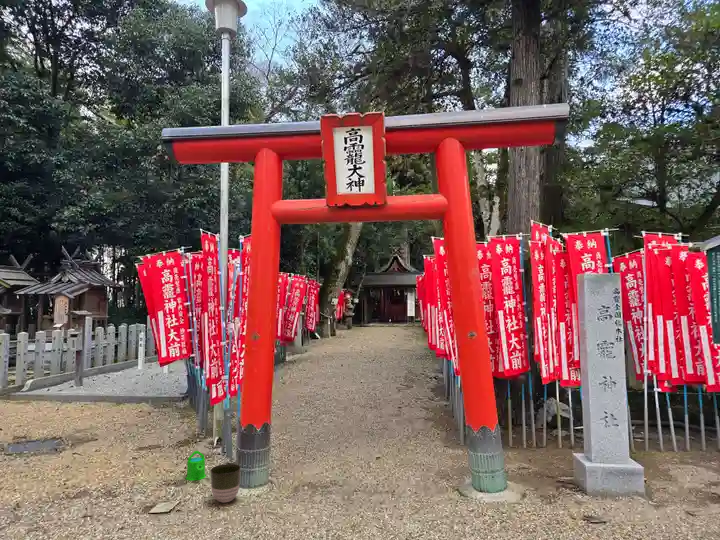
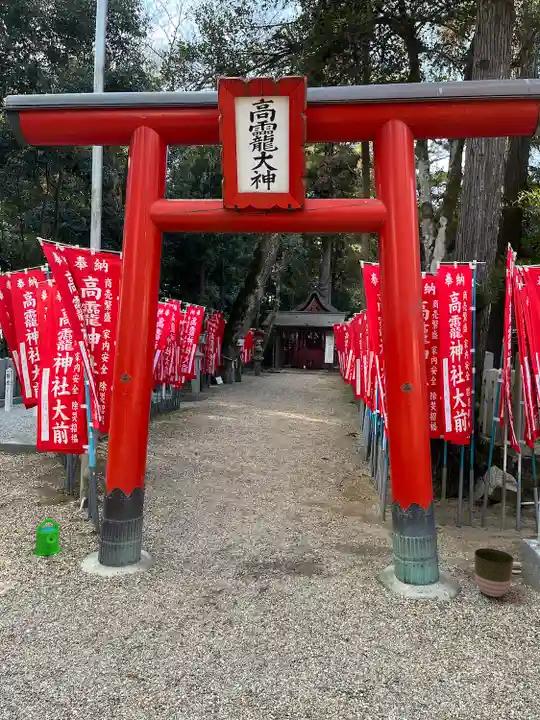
planter: present [211,464,240,503] -> present [474,548,514,597]

